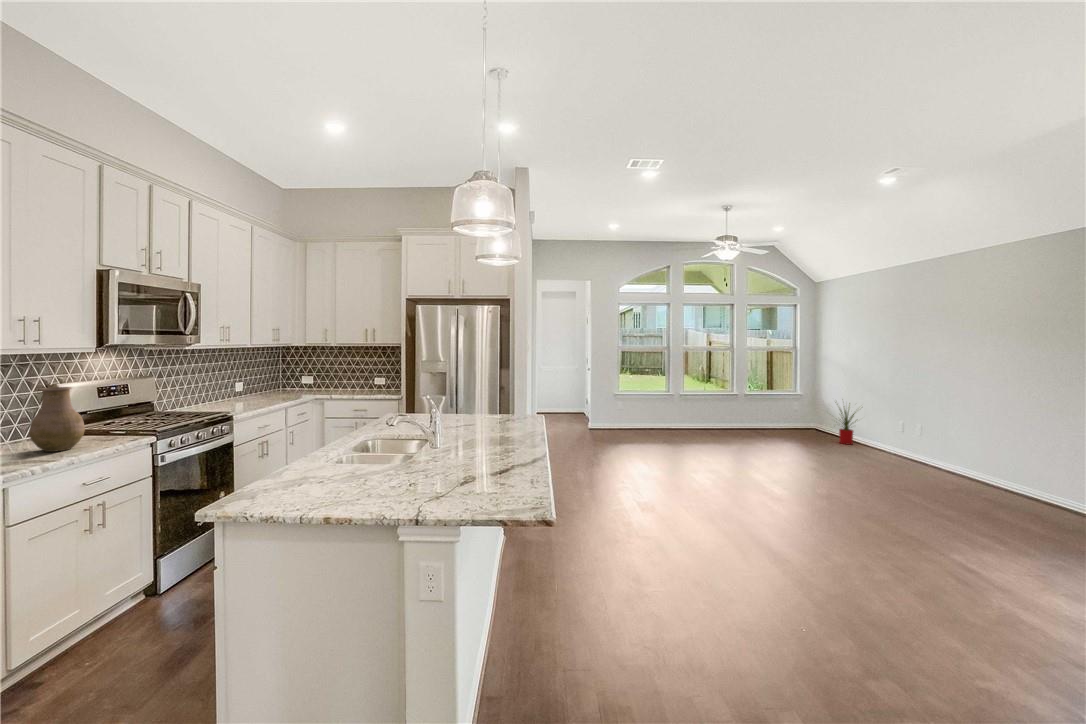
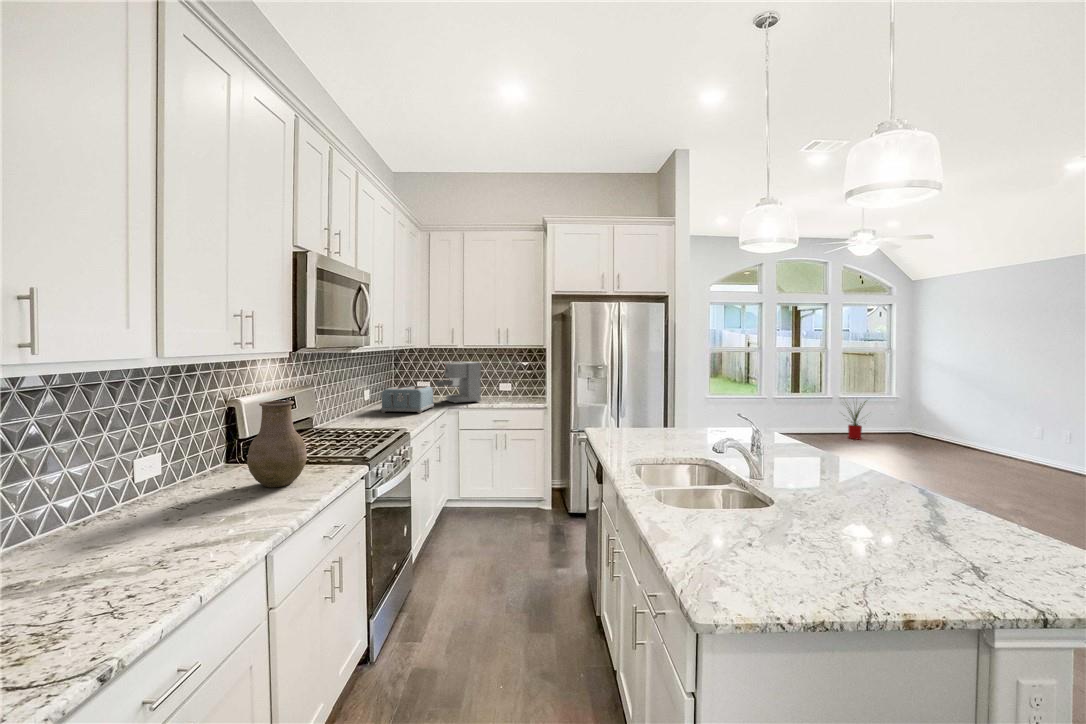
coffee maker: none [305,358,349,395] -> present [436,362,481,403]
toaster: none [239,379,295,403] -> present [381,386,434,413]
house plant: present [839,403,856,444] -> present [848,401,866,439]

